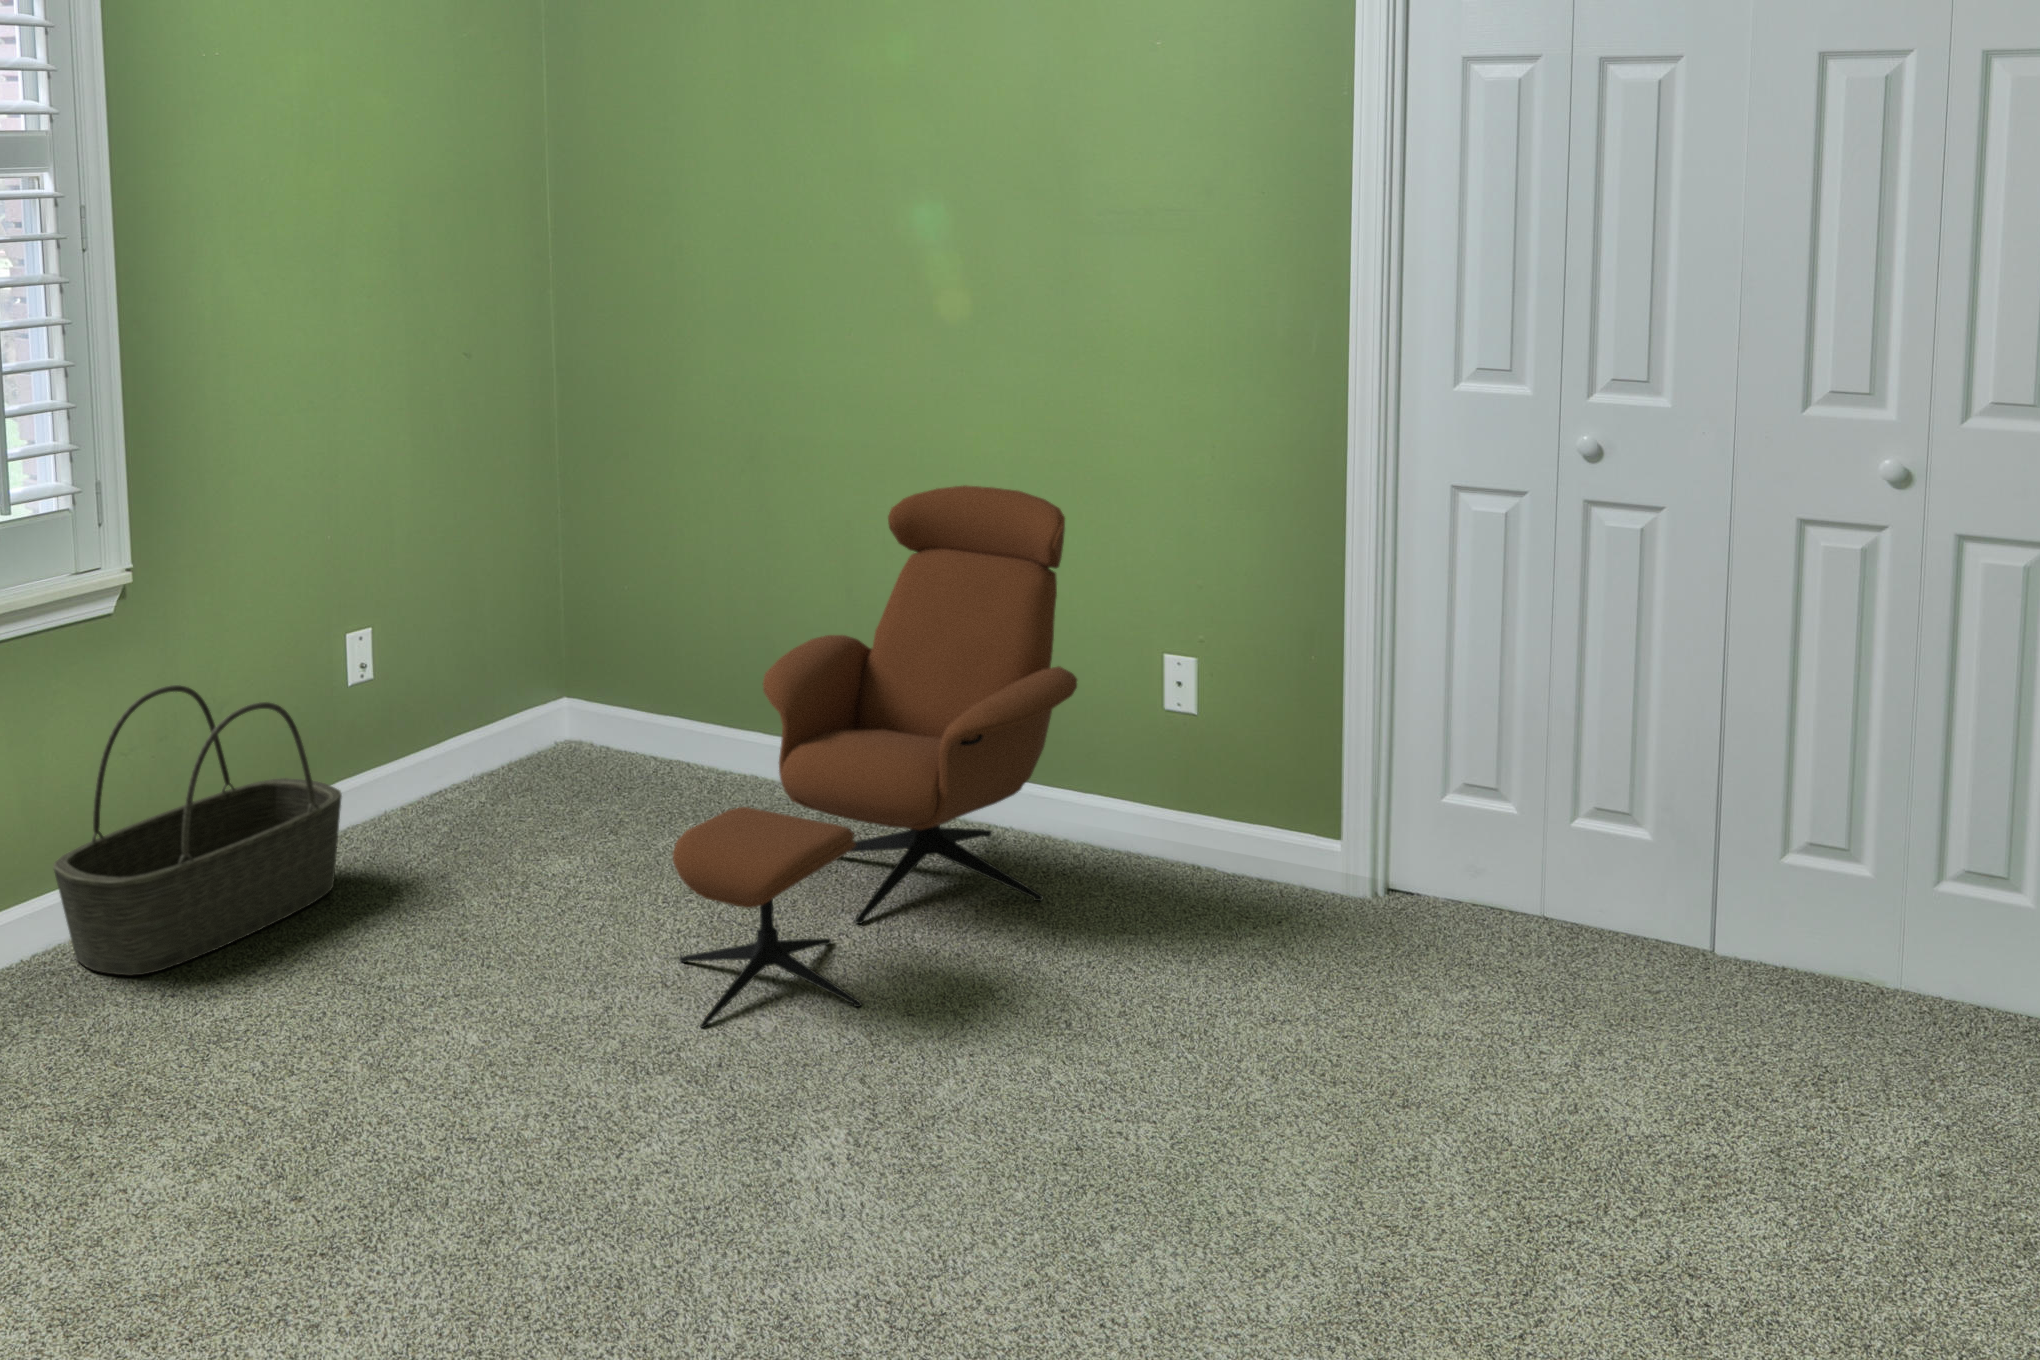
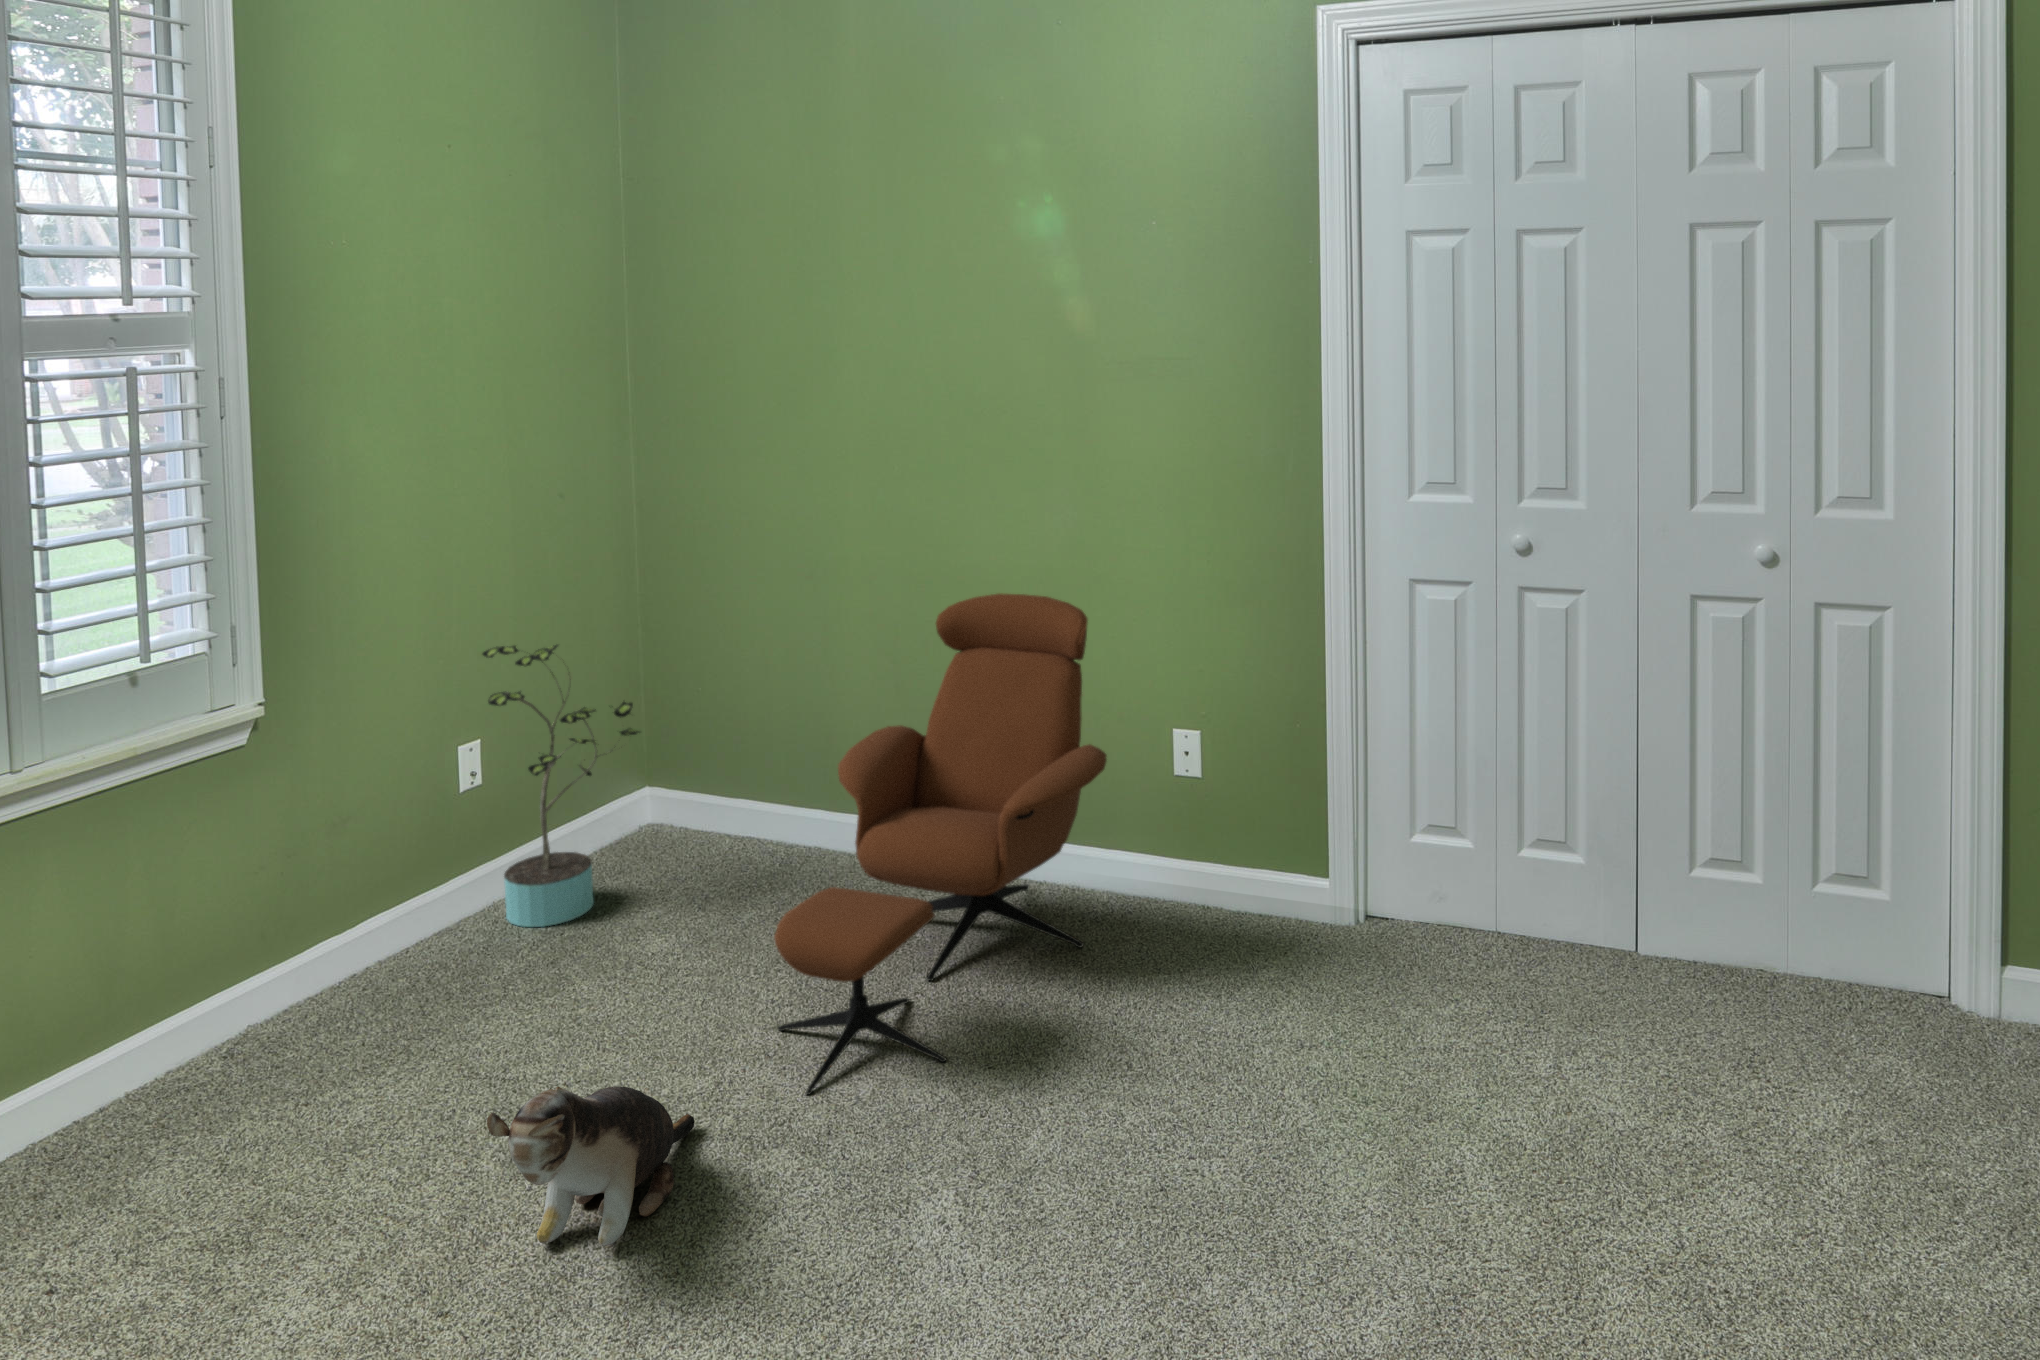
potted plant: none [372,521,550,839] -> present [483,645,639,927]
basket: present [54,685,342,975] -> none [188,807,460,1087]
plush toy: none [341,980,575,1151] -> present [487,1086,695,1246]

